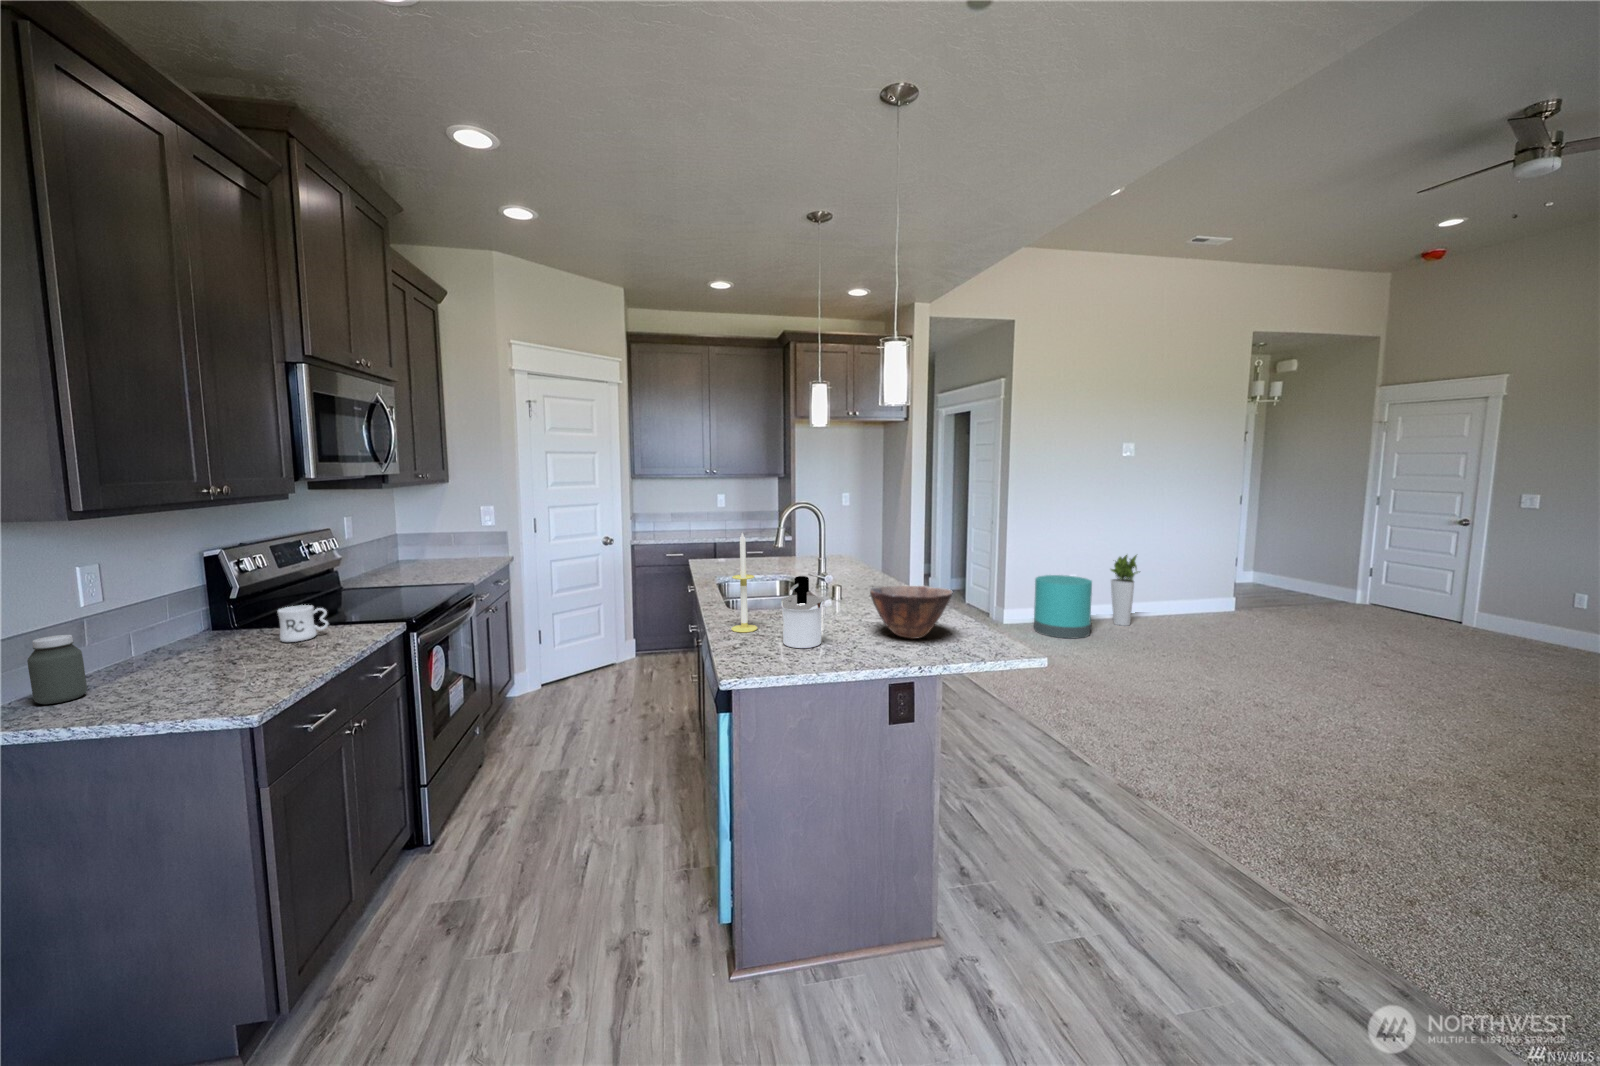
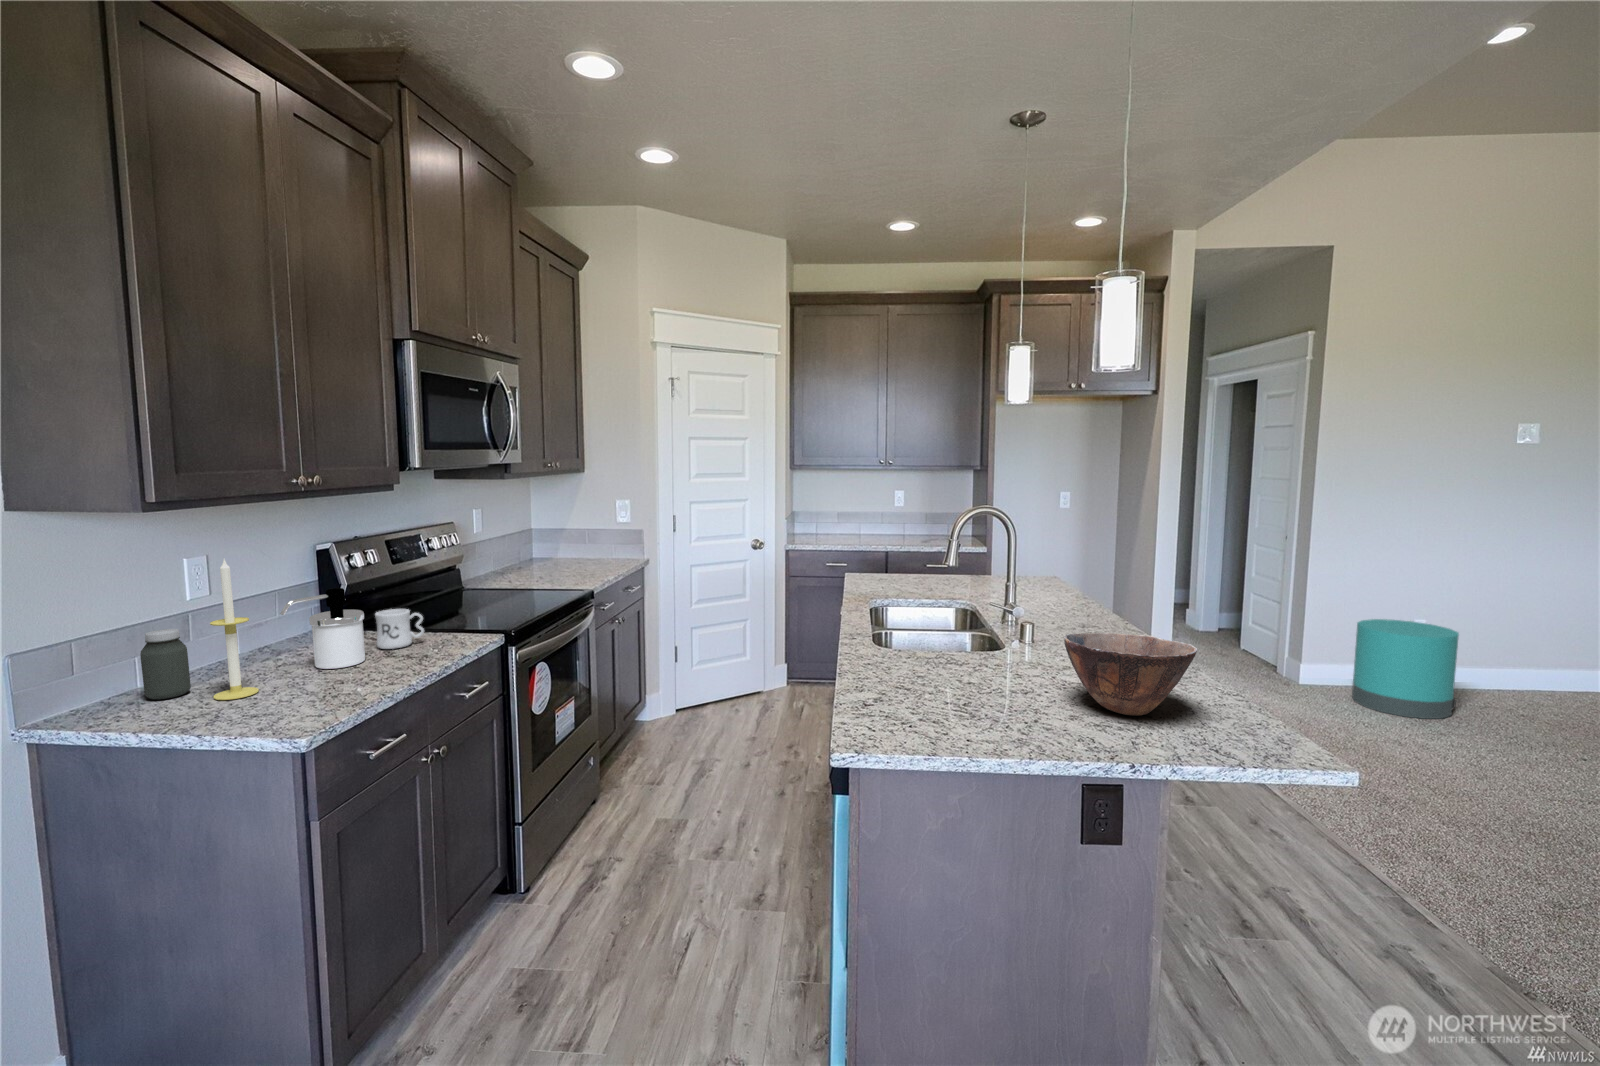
candle: present [732,533,757,632] -> present [210,560,259,700]
planter: present [1111,555,1138,626] -> none [1491,592,1556,706]
soap dispenser: present [781,576,823,648] -> present [280,588,365,669]

